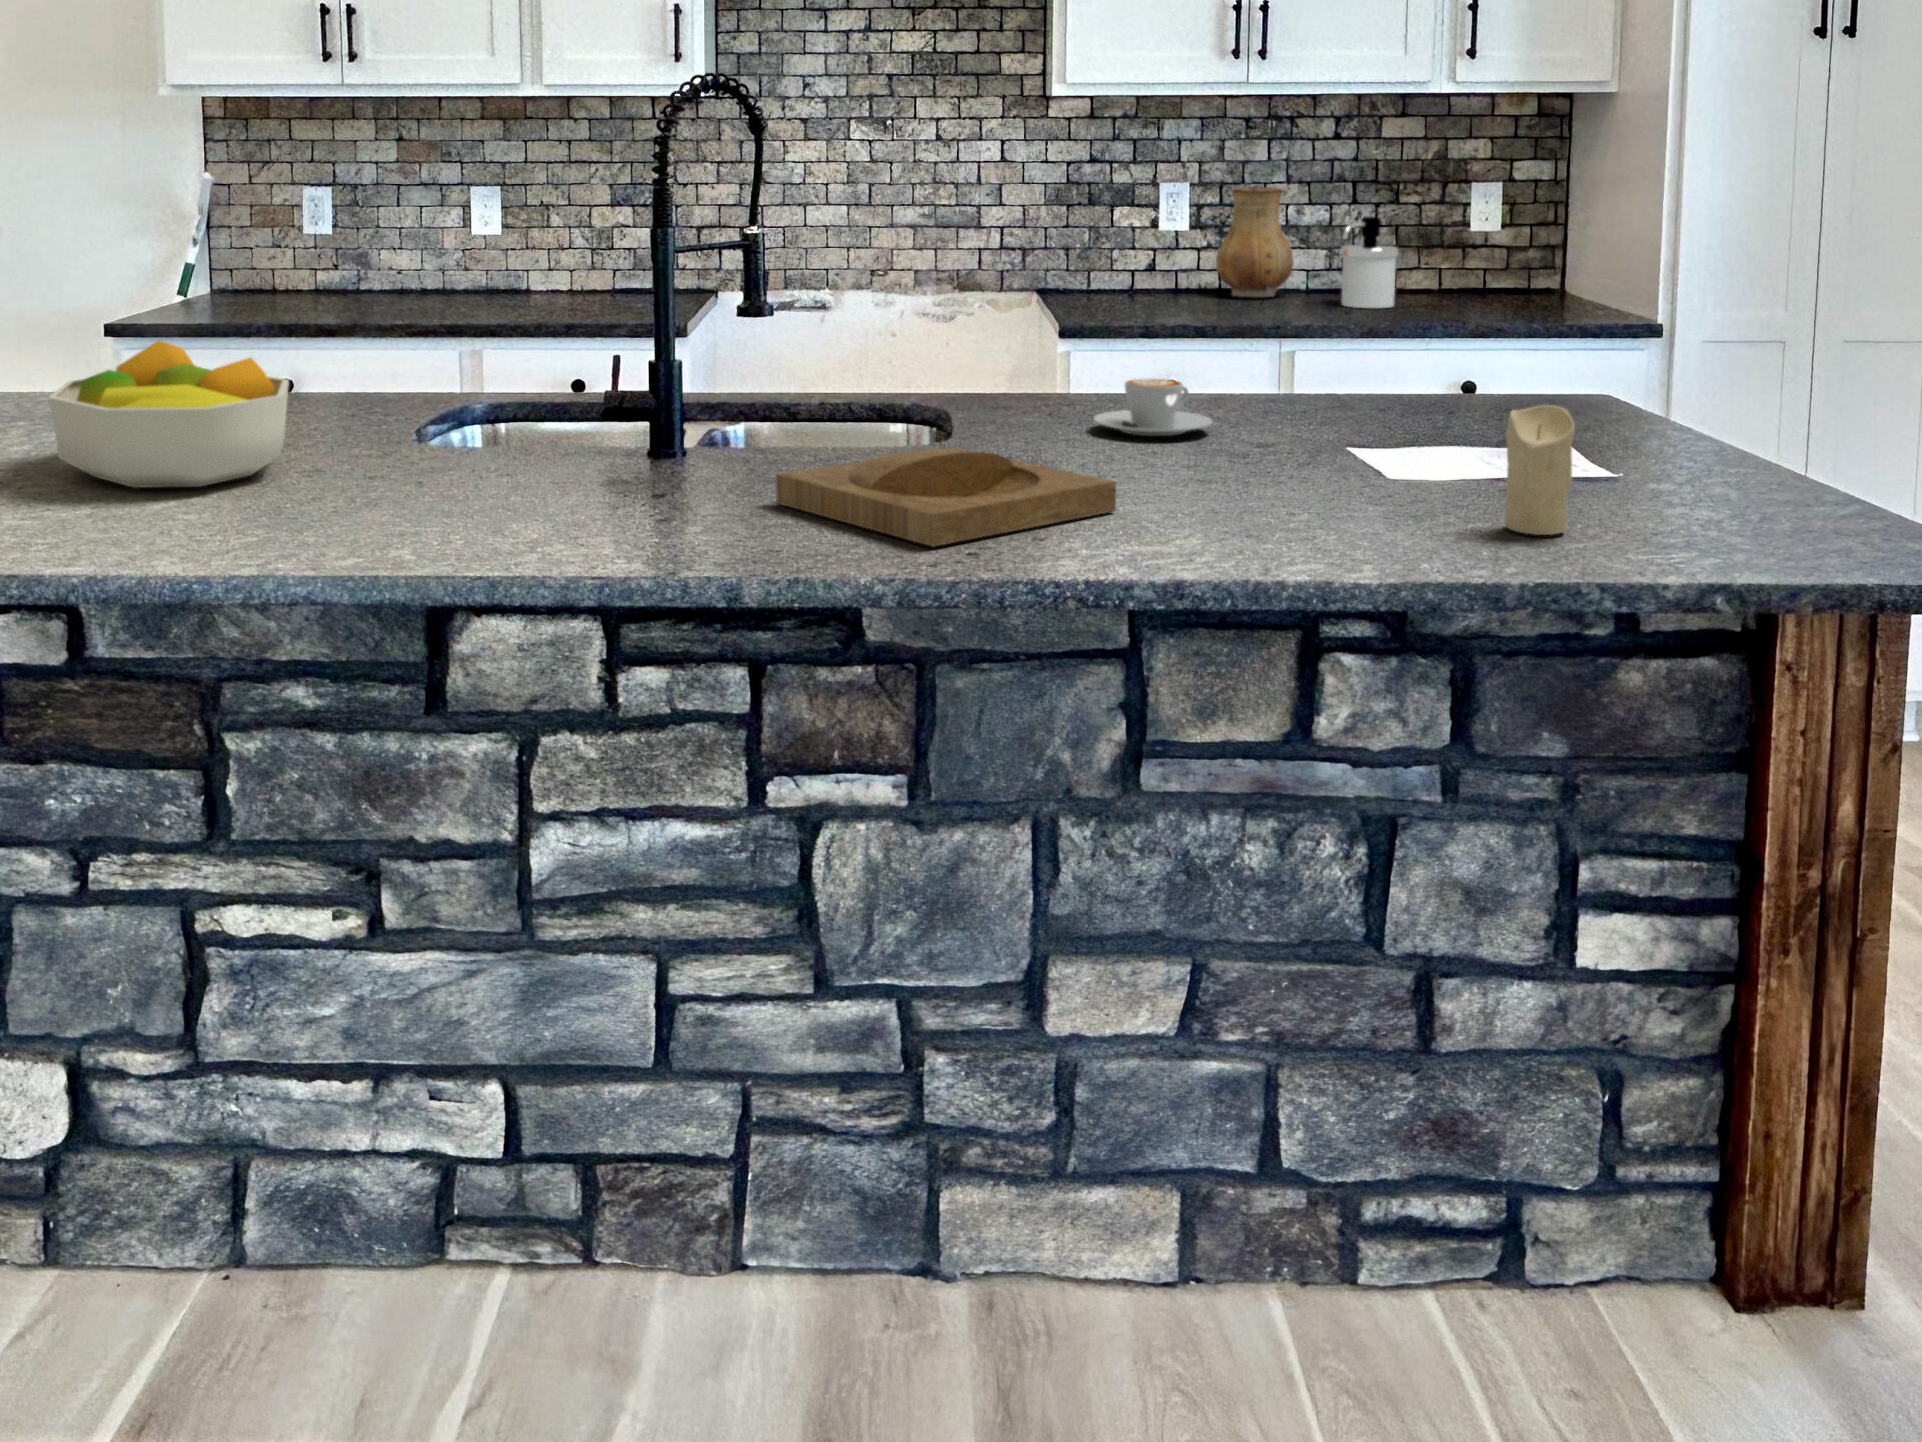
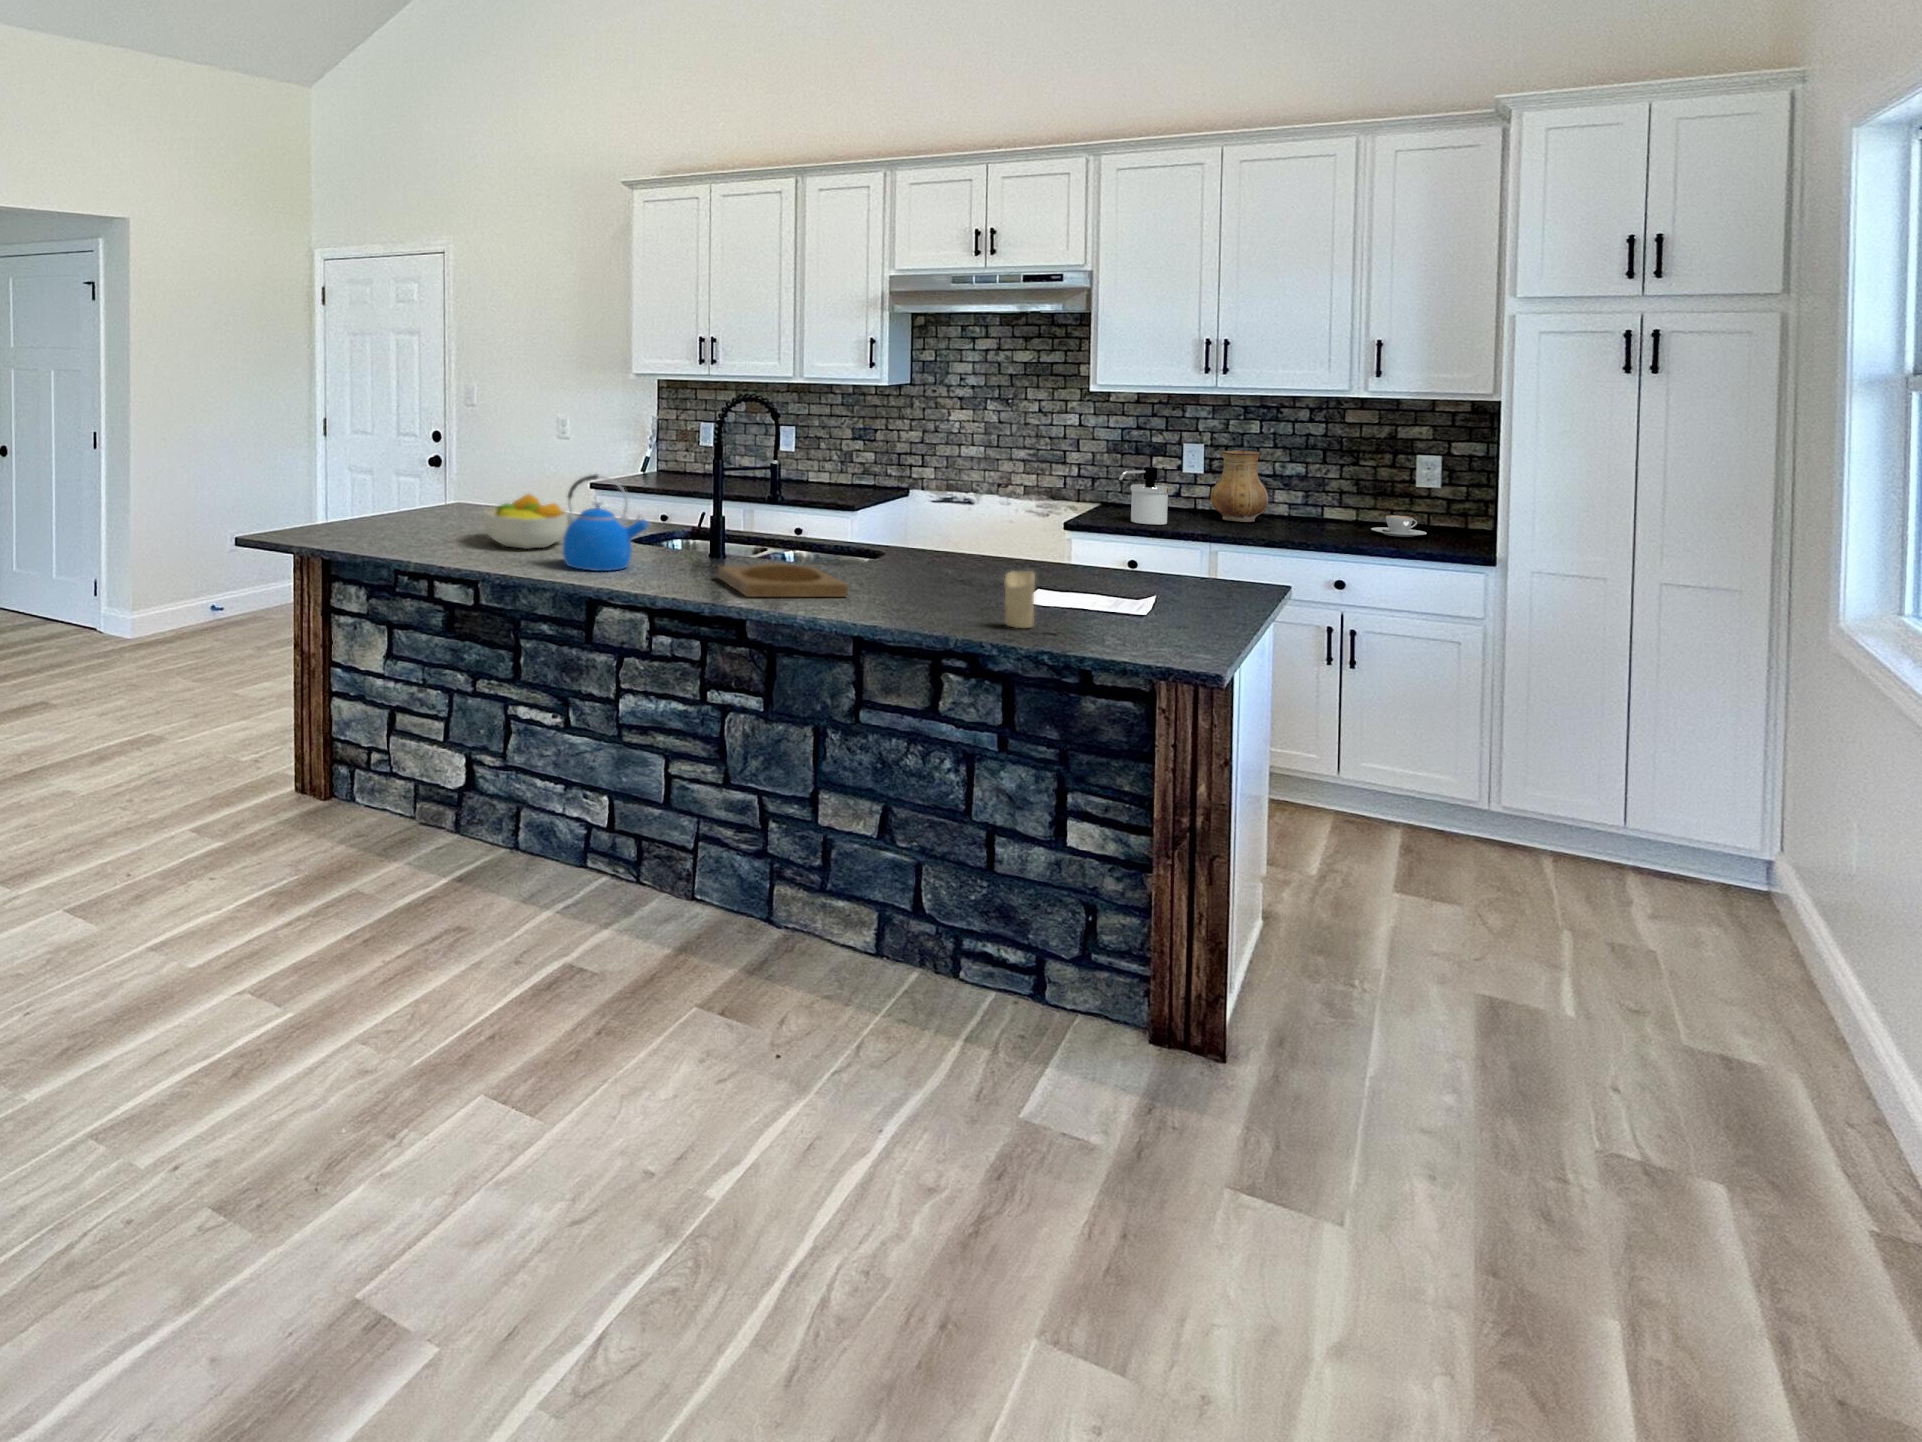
soap dispenser: present [1341,216,1398,308] -> present [1119,467,1170,525]
kettle: none [351,266,581,528] -> present [563,474,649,571]
coffee cup: present [1094,379,1212,436] -> present [1371,515,1427,537]

